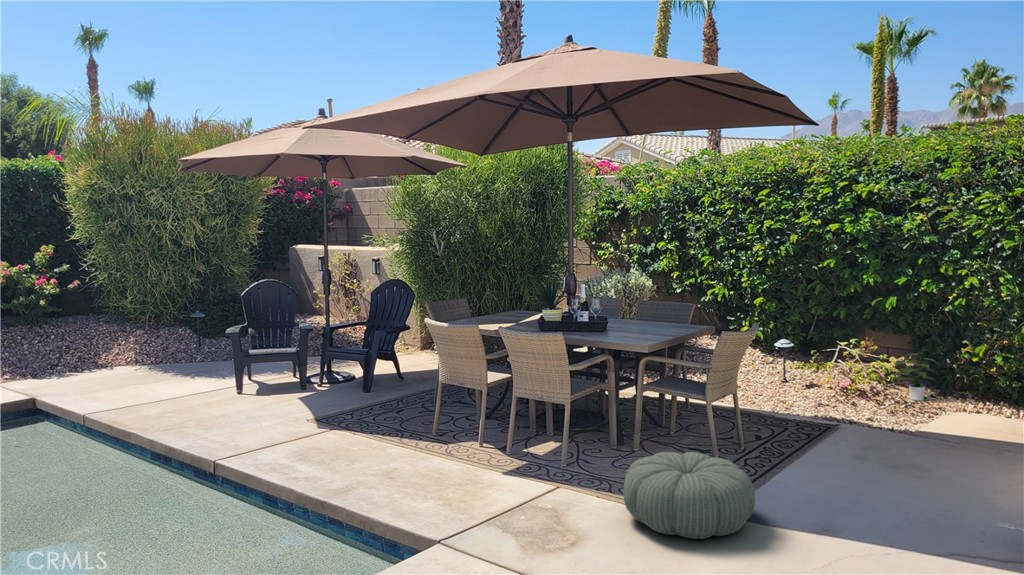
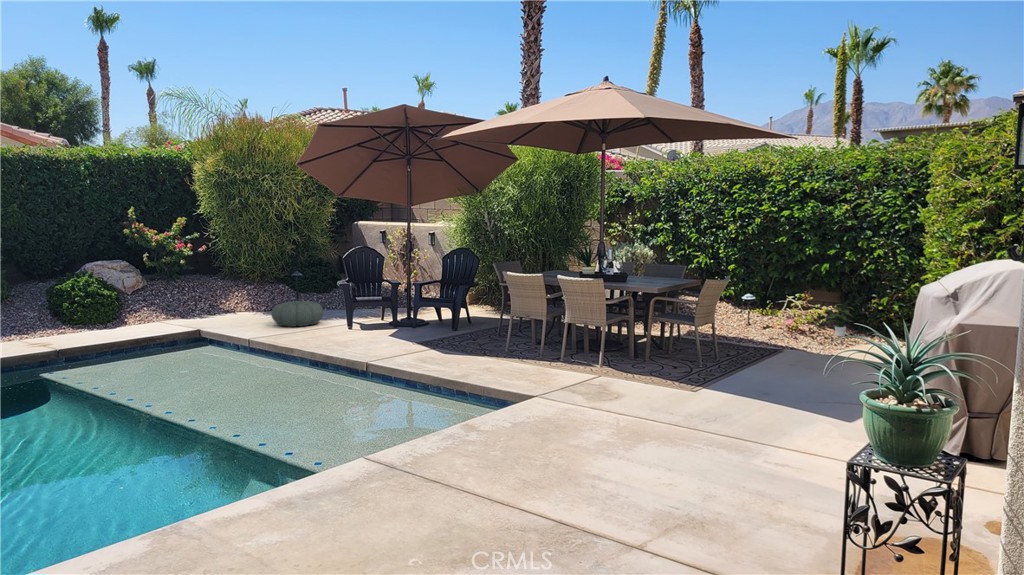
pouf: present [623,452,755,539] -> present [272,301,323,327]

